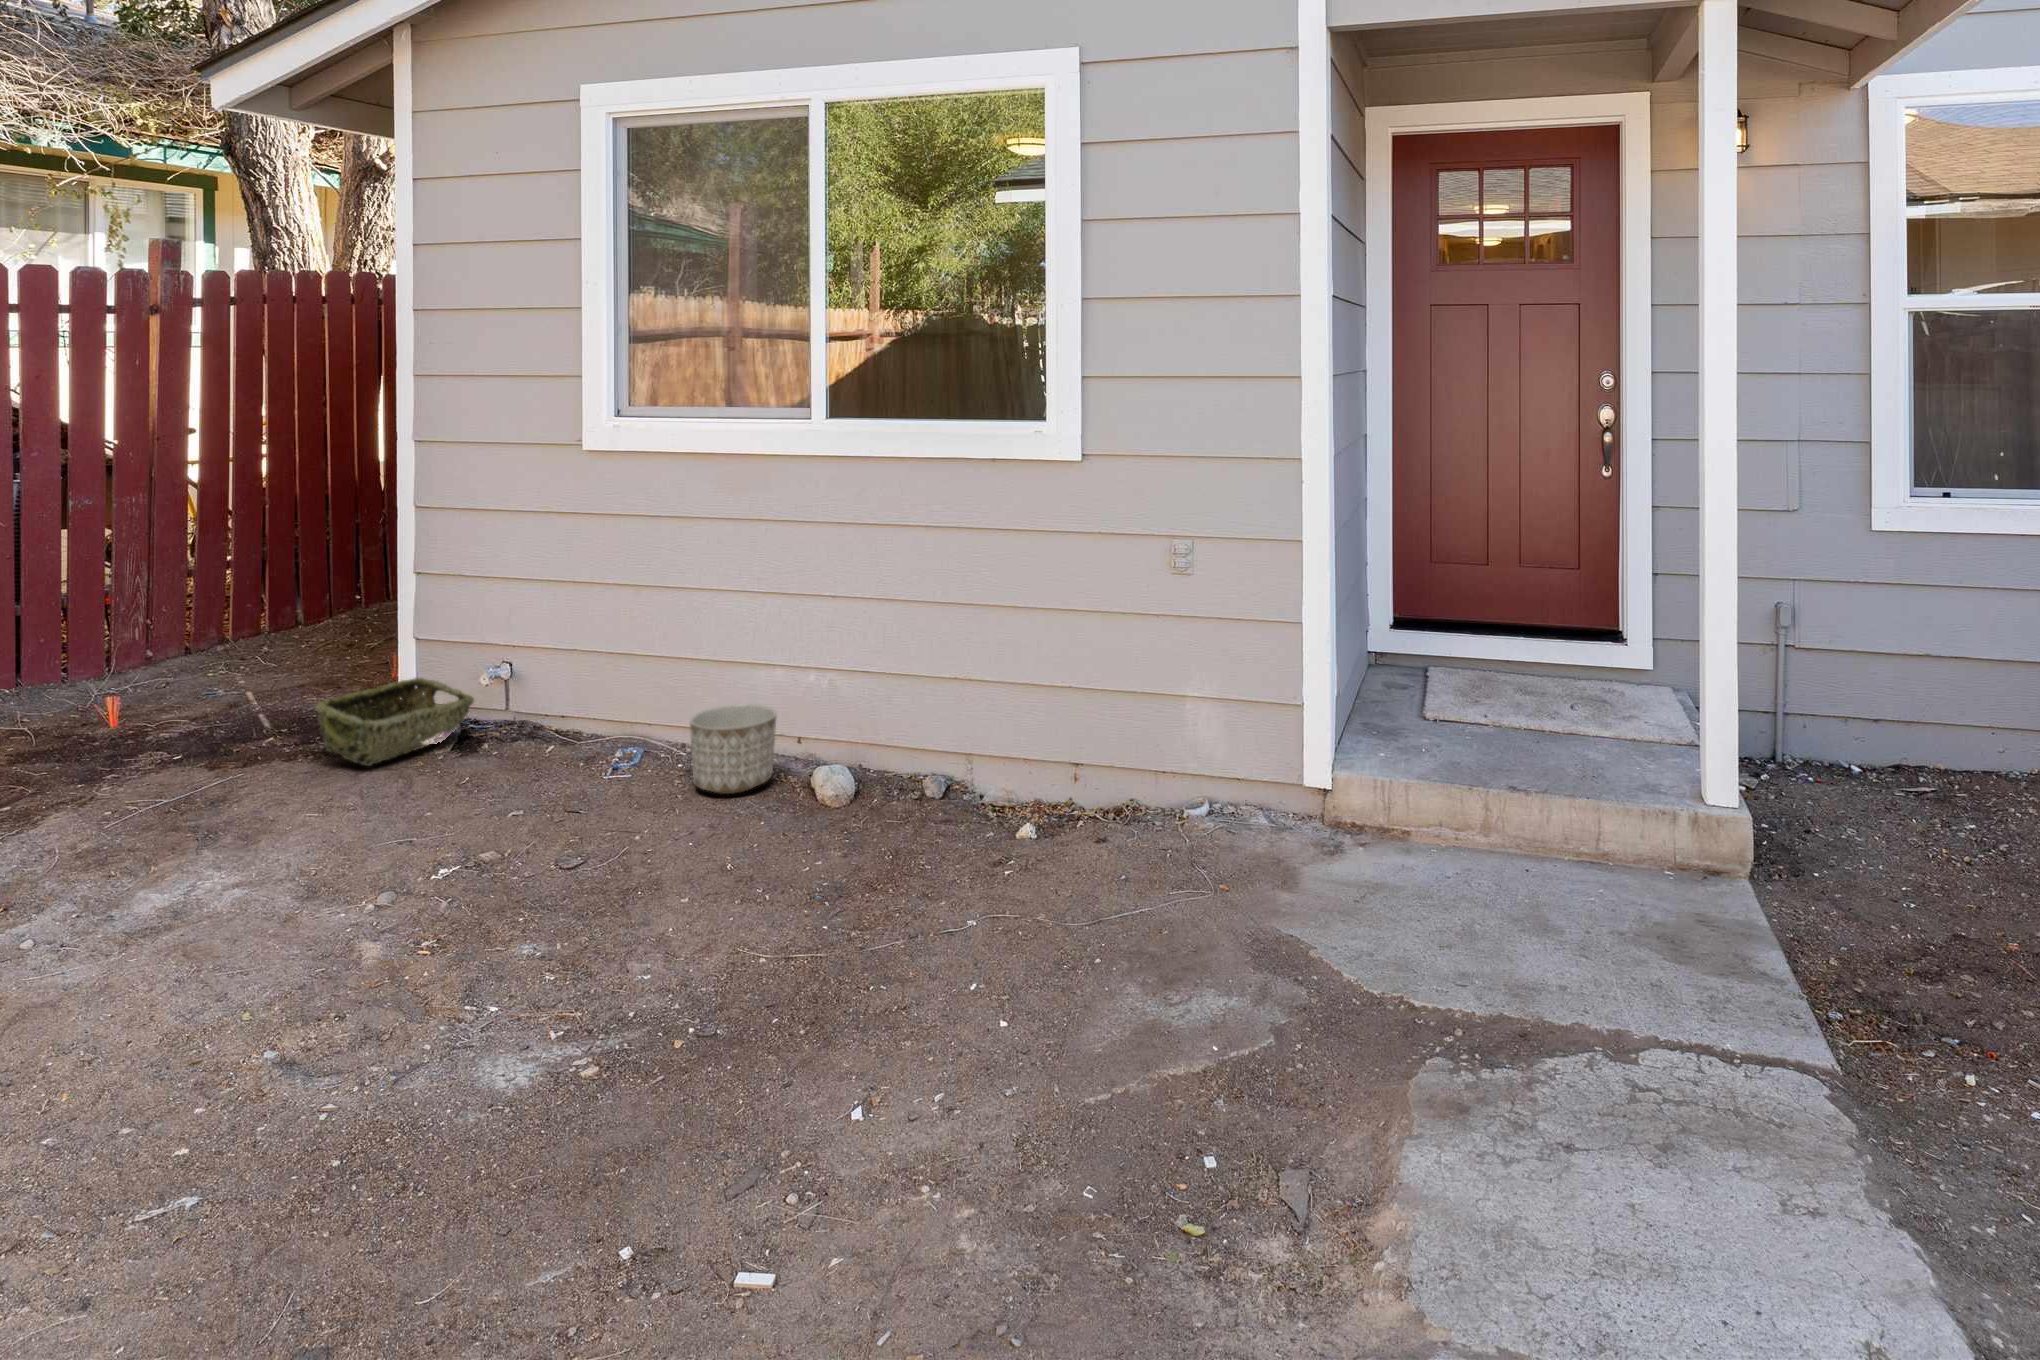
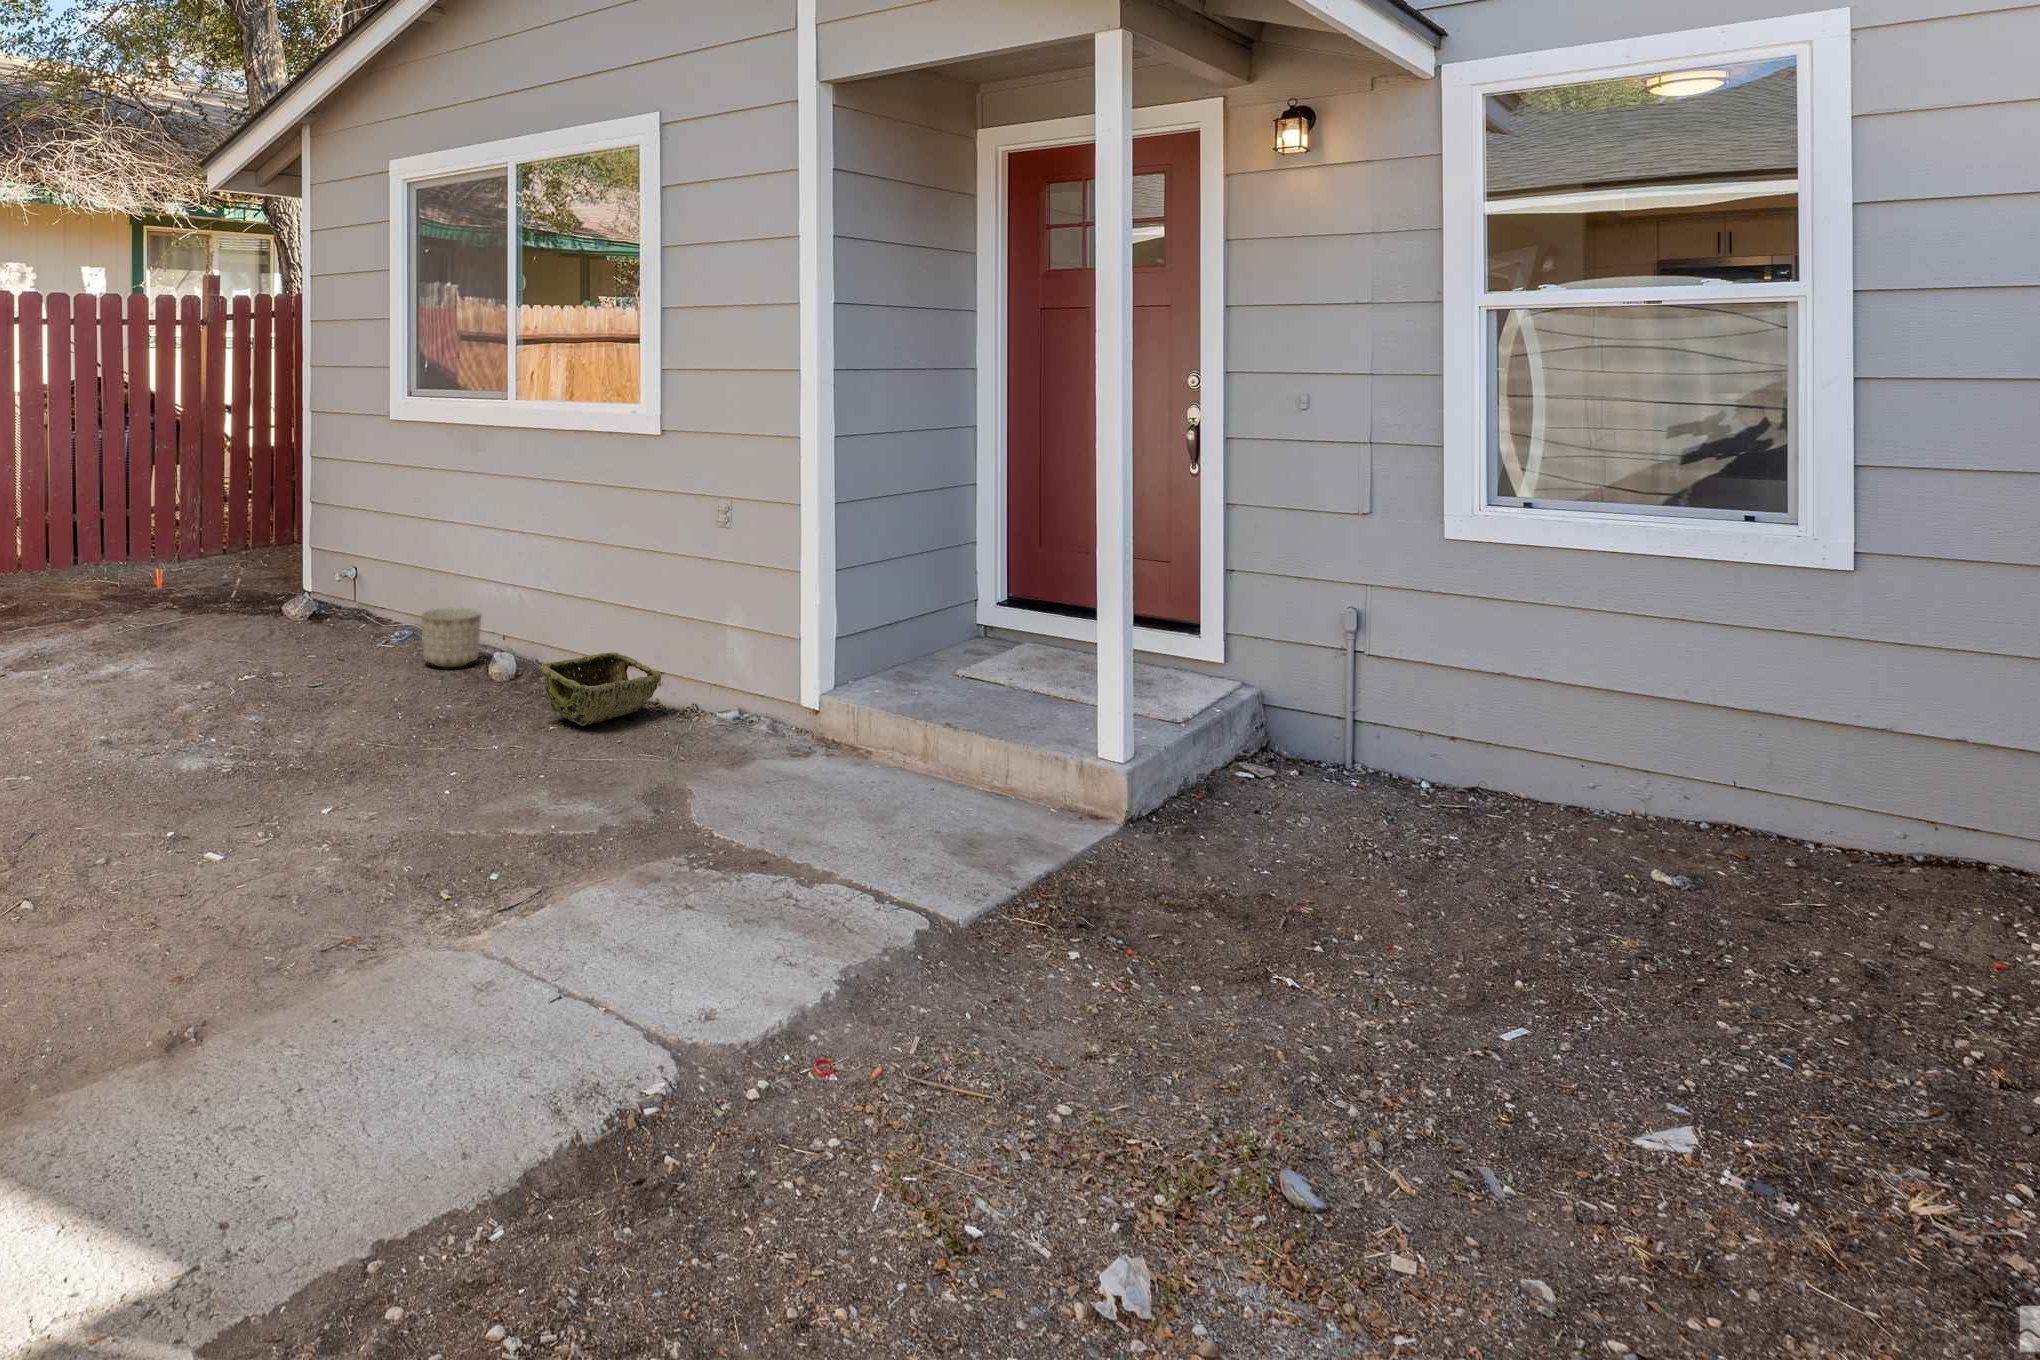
woven basket: present [316,678,474,766] -> present [542,653,661,726]

